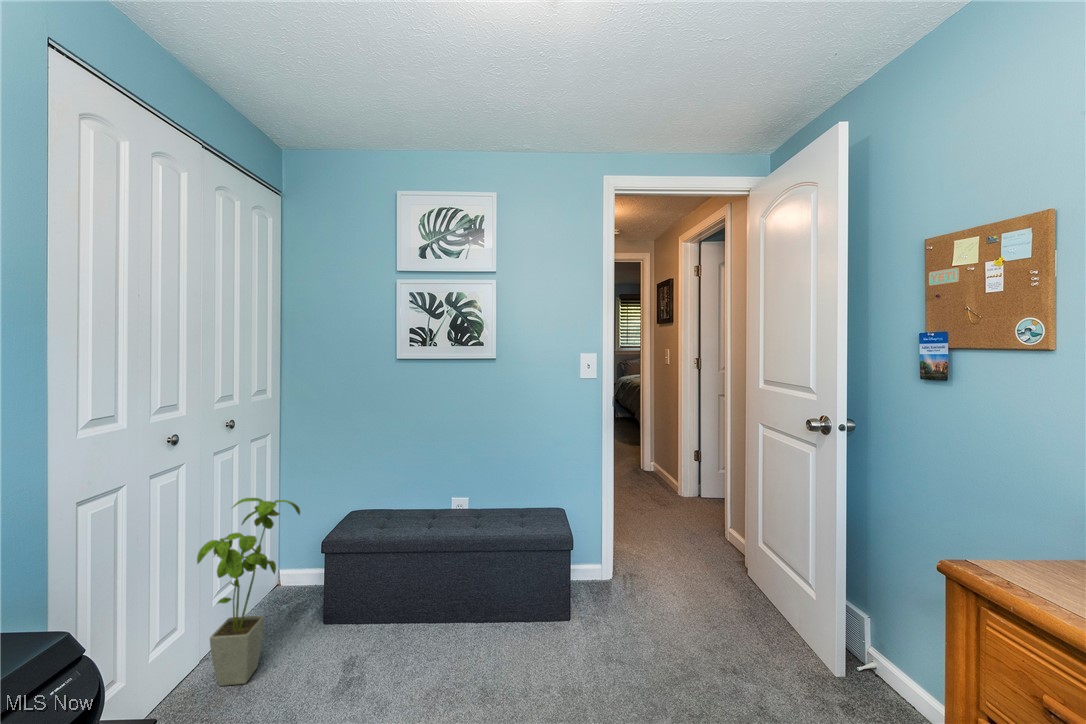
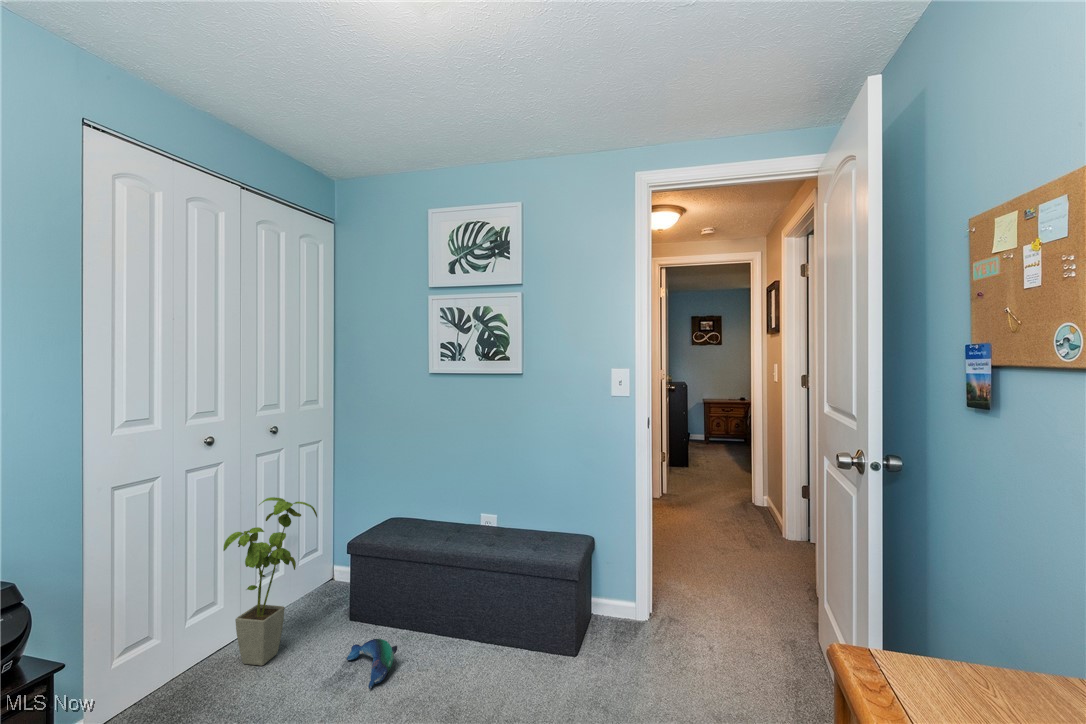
plush toy: none [343,633,401,685] -> present [347,639,397,689]

